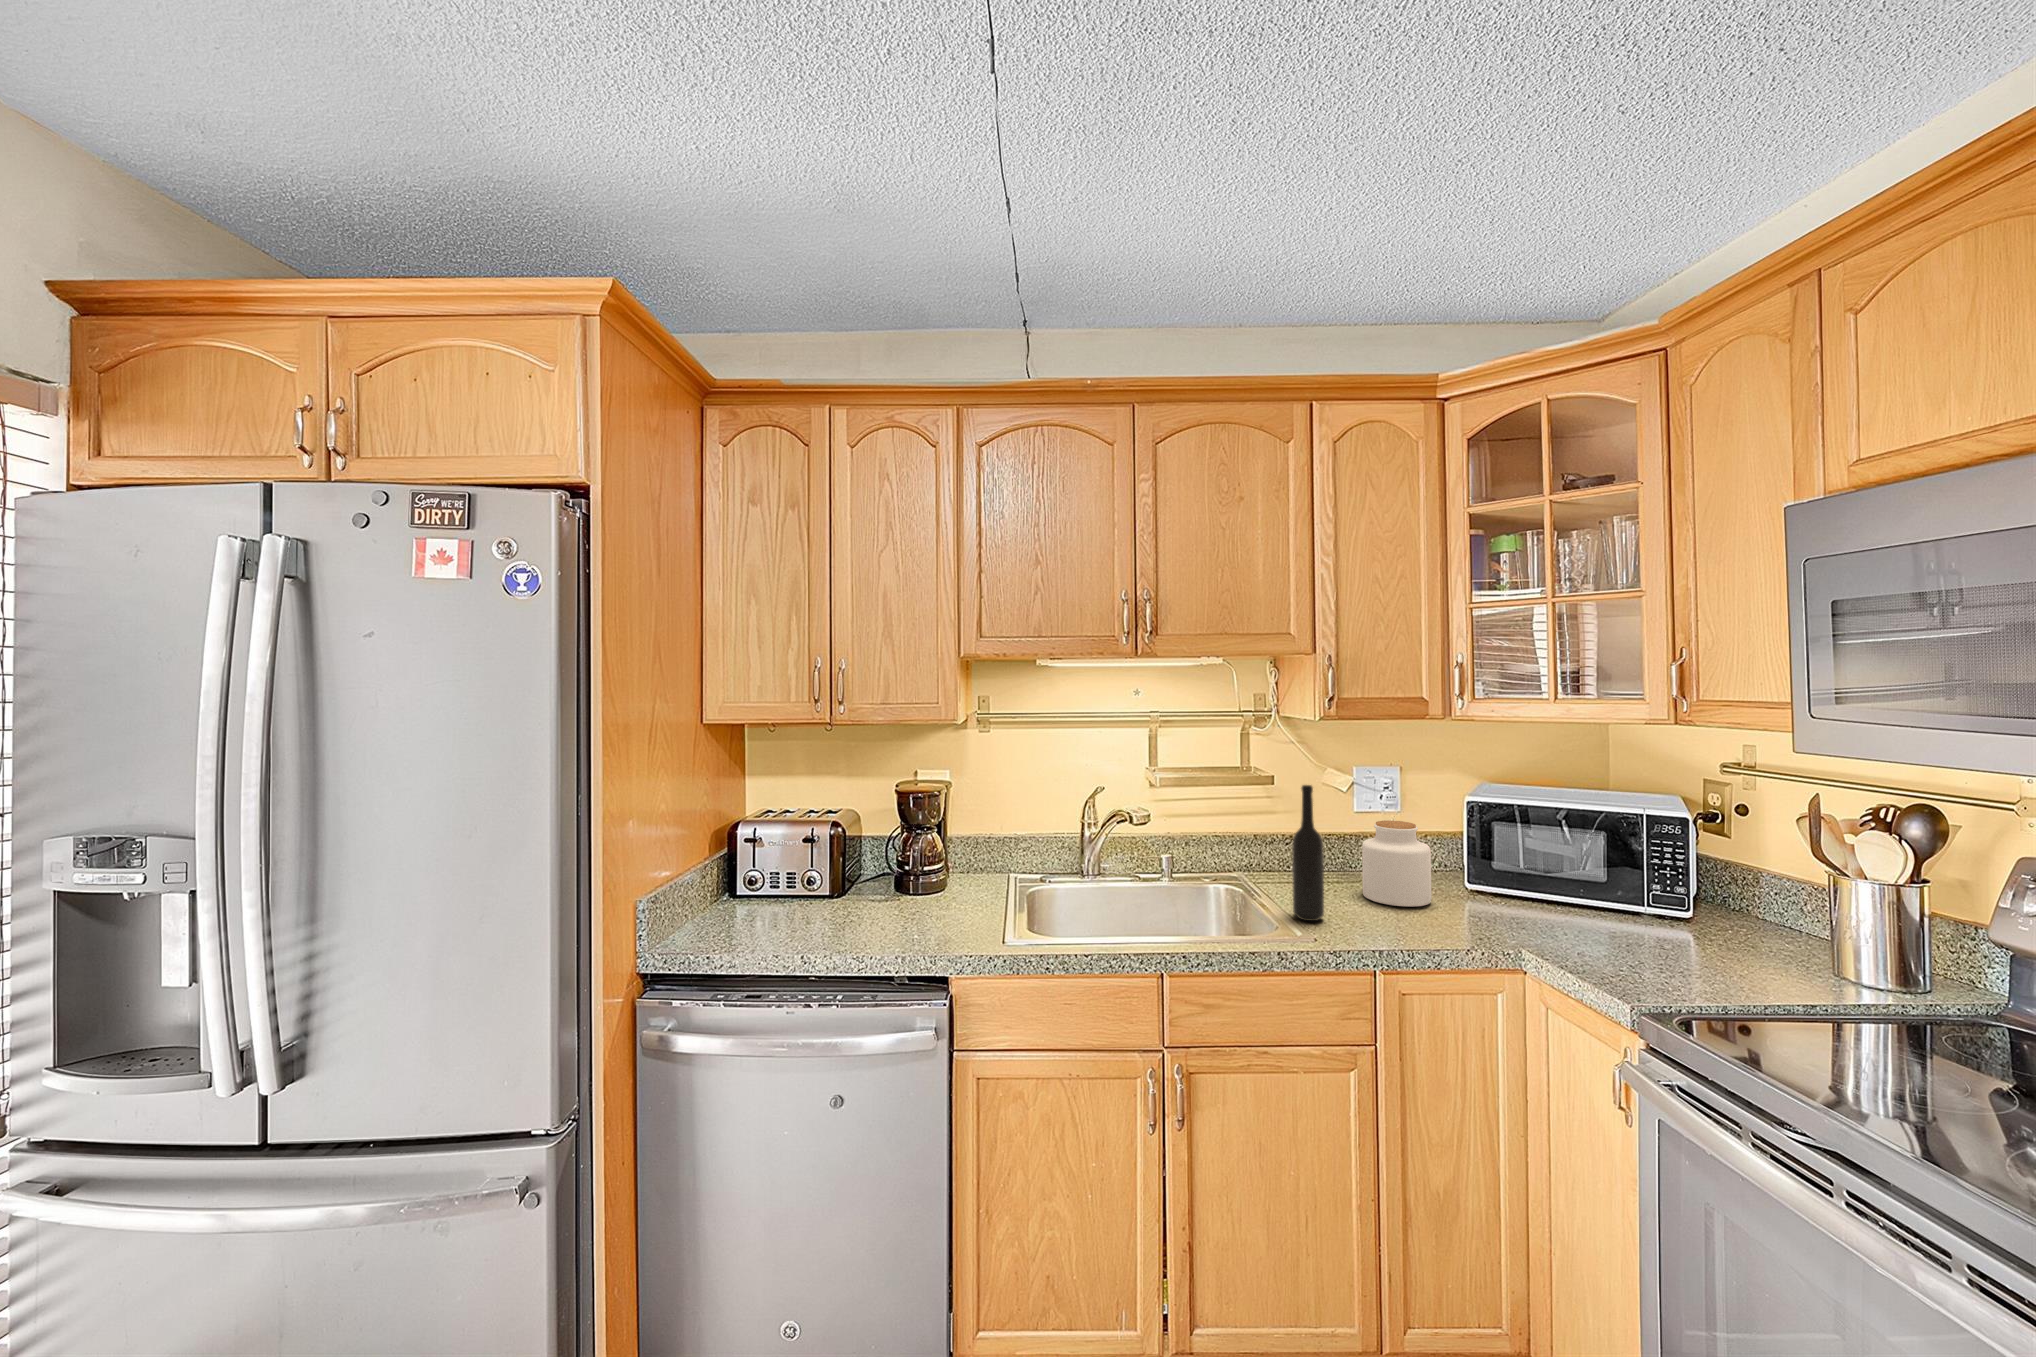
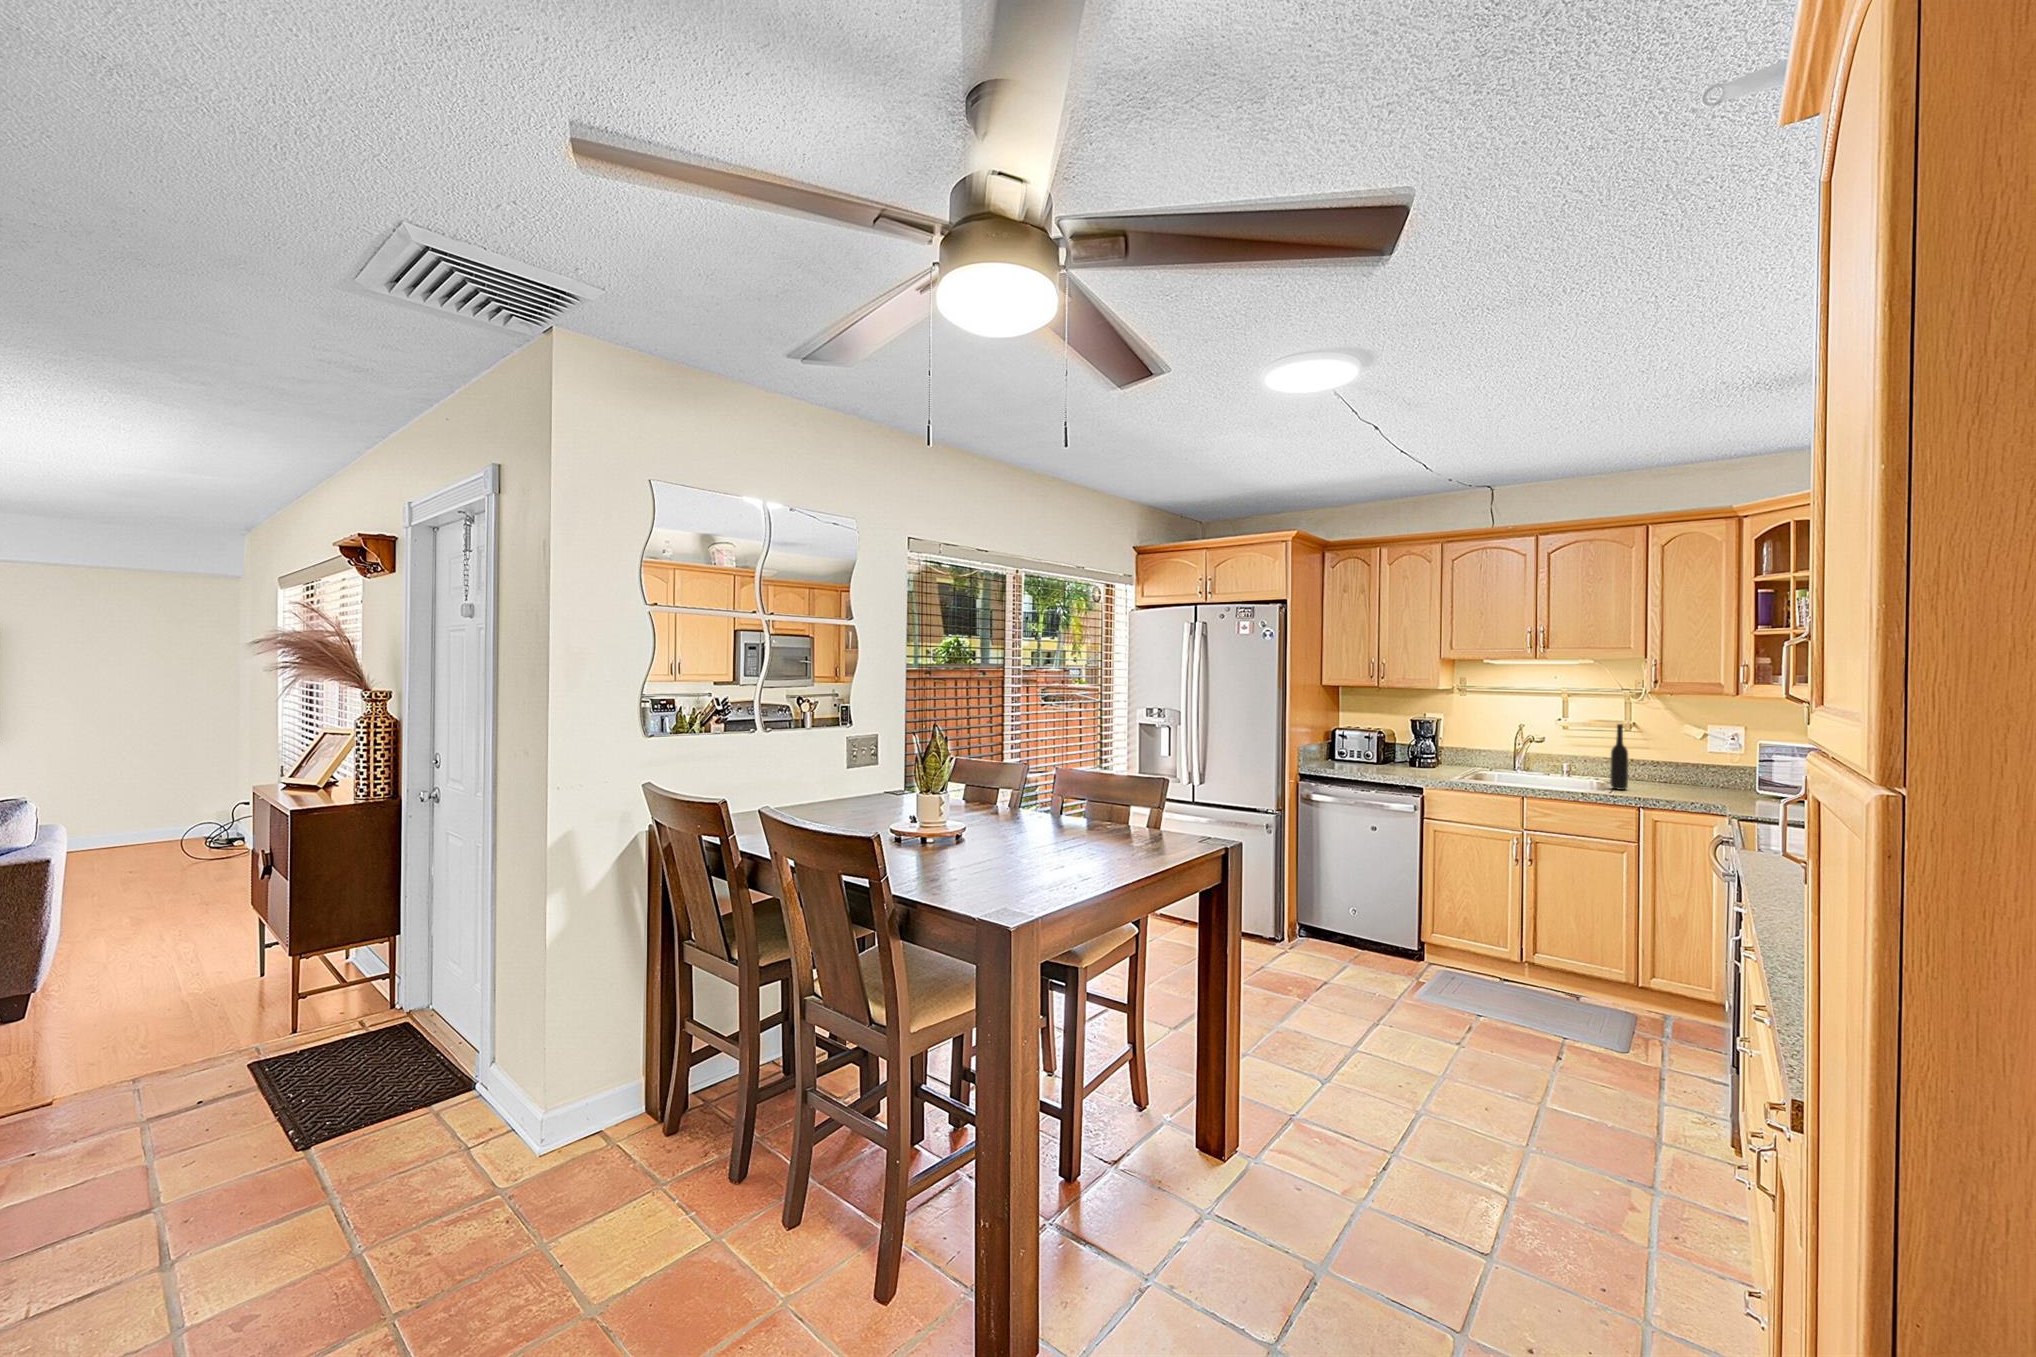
jar: present [1362,821,1432,907] -> none [1672,750,1714,792]

